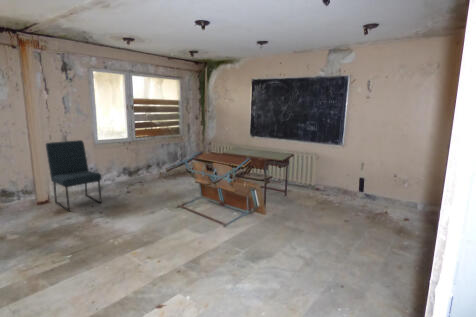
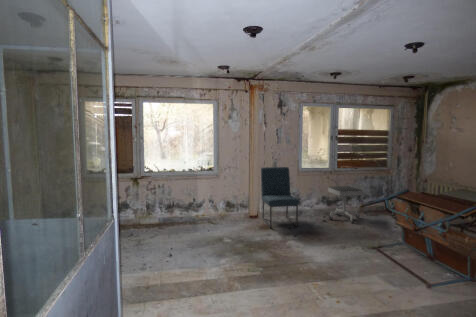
stool: none [129,154,163,189] -> present [328,186,363,223]

